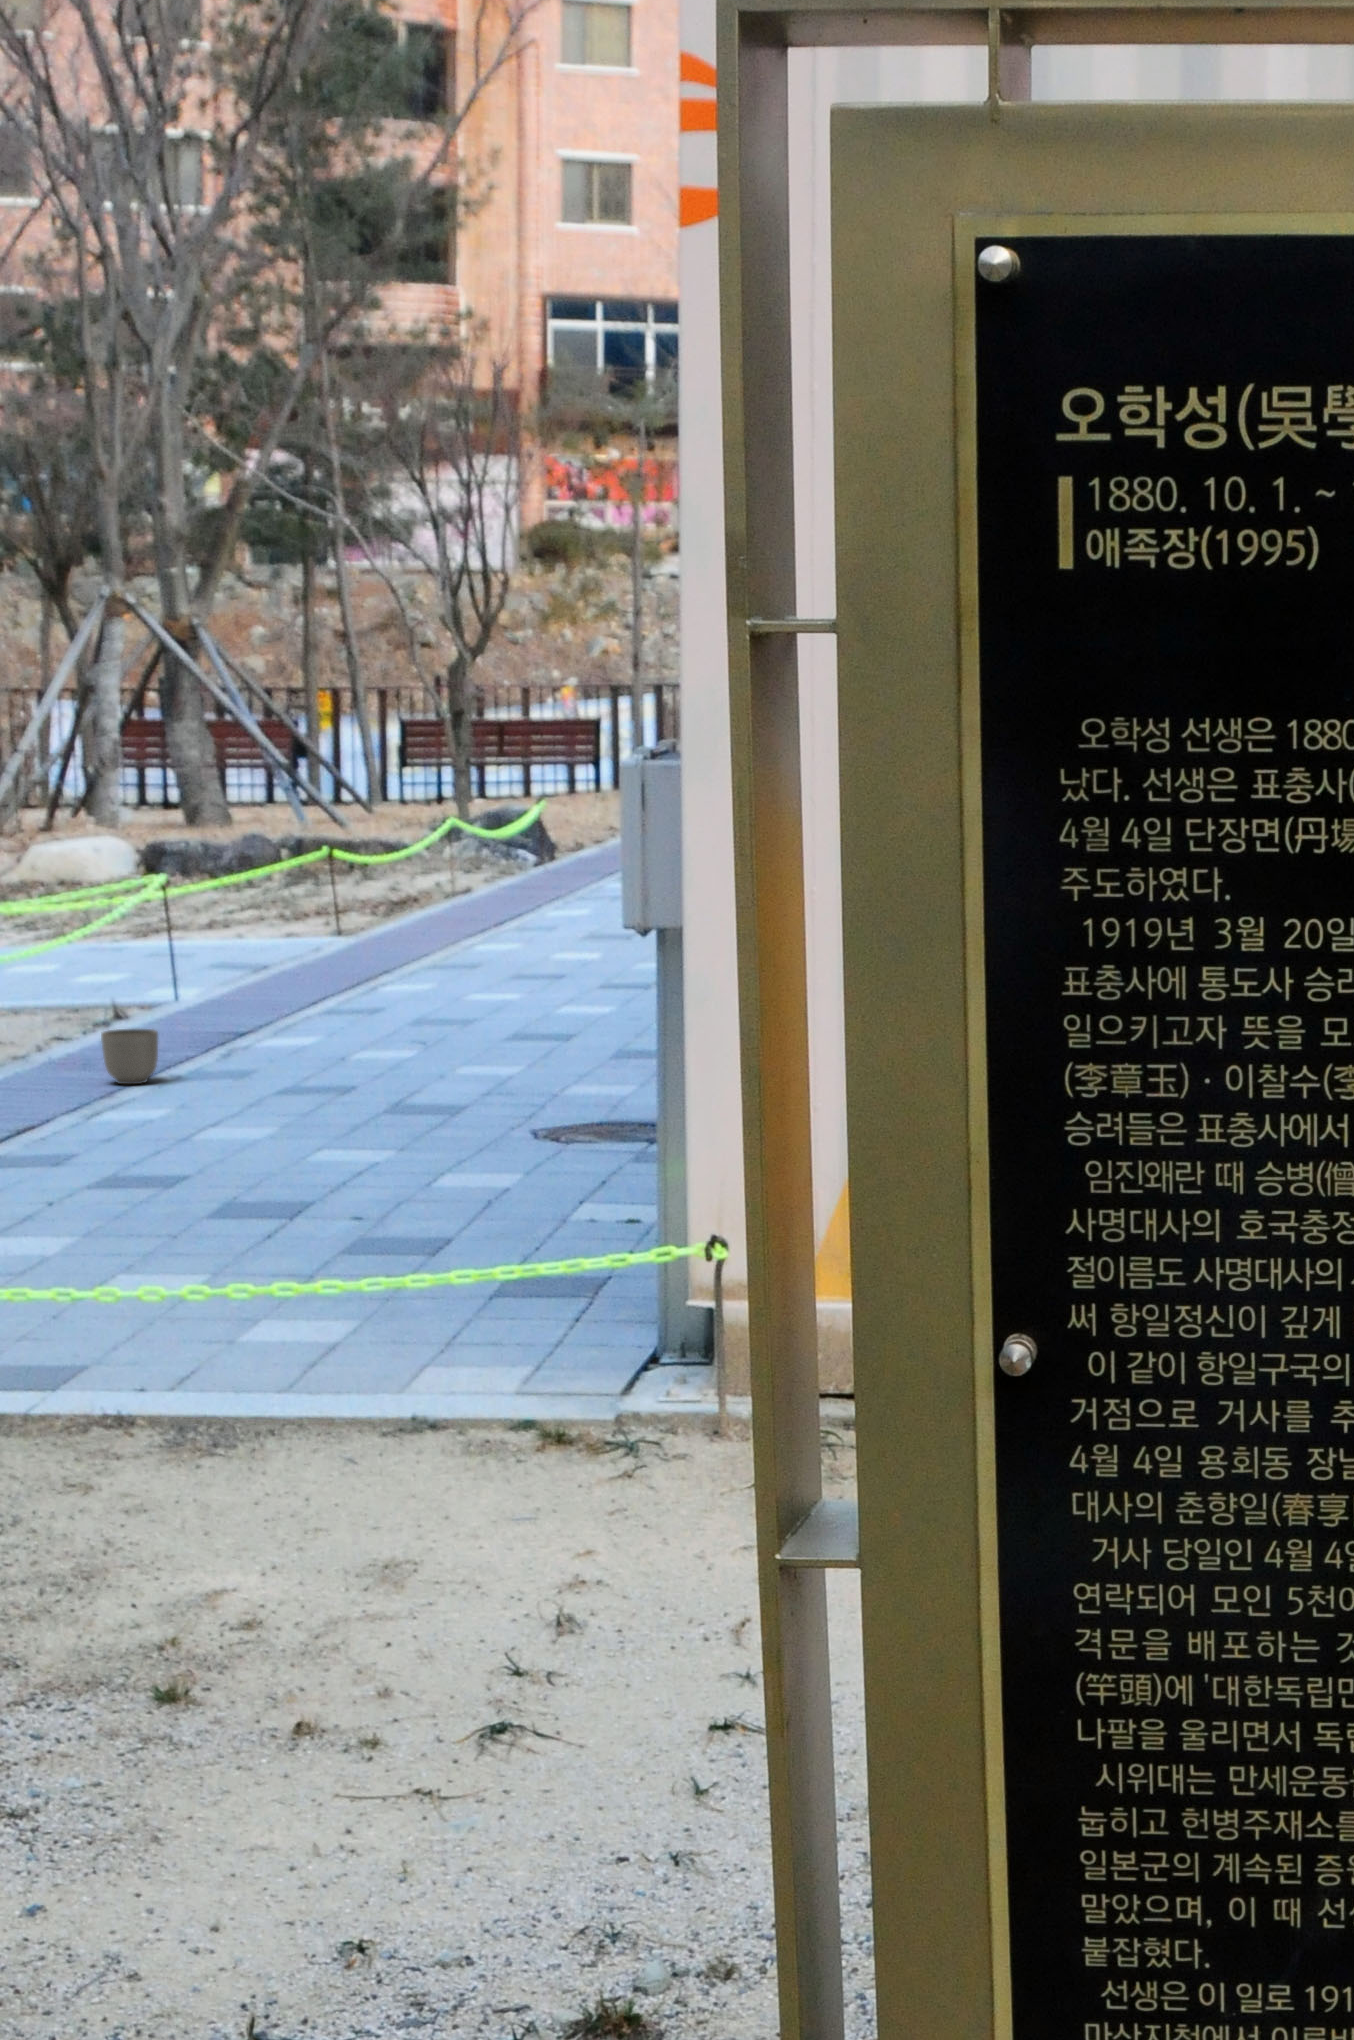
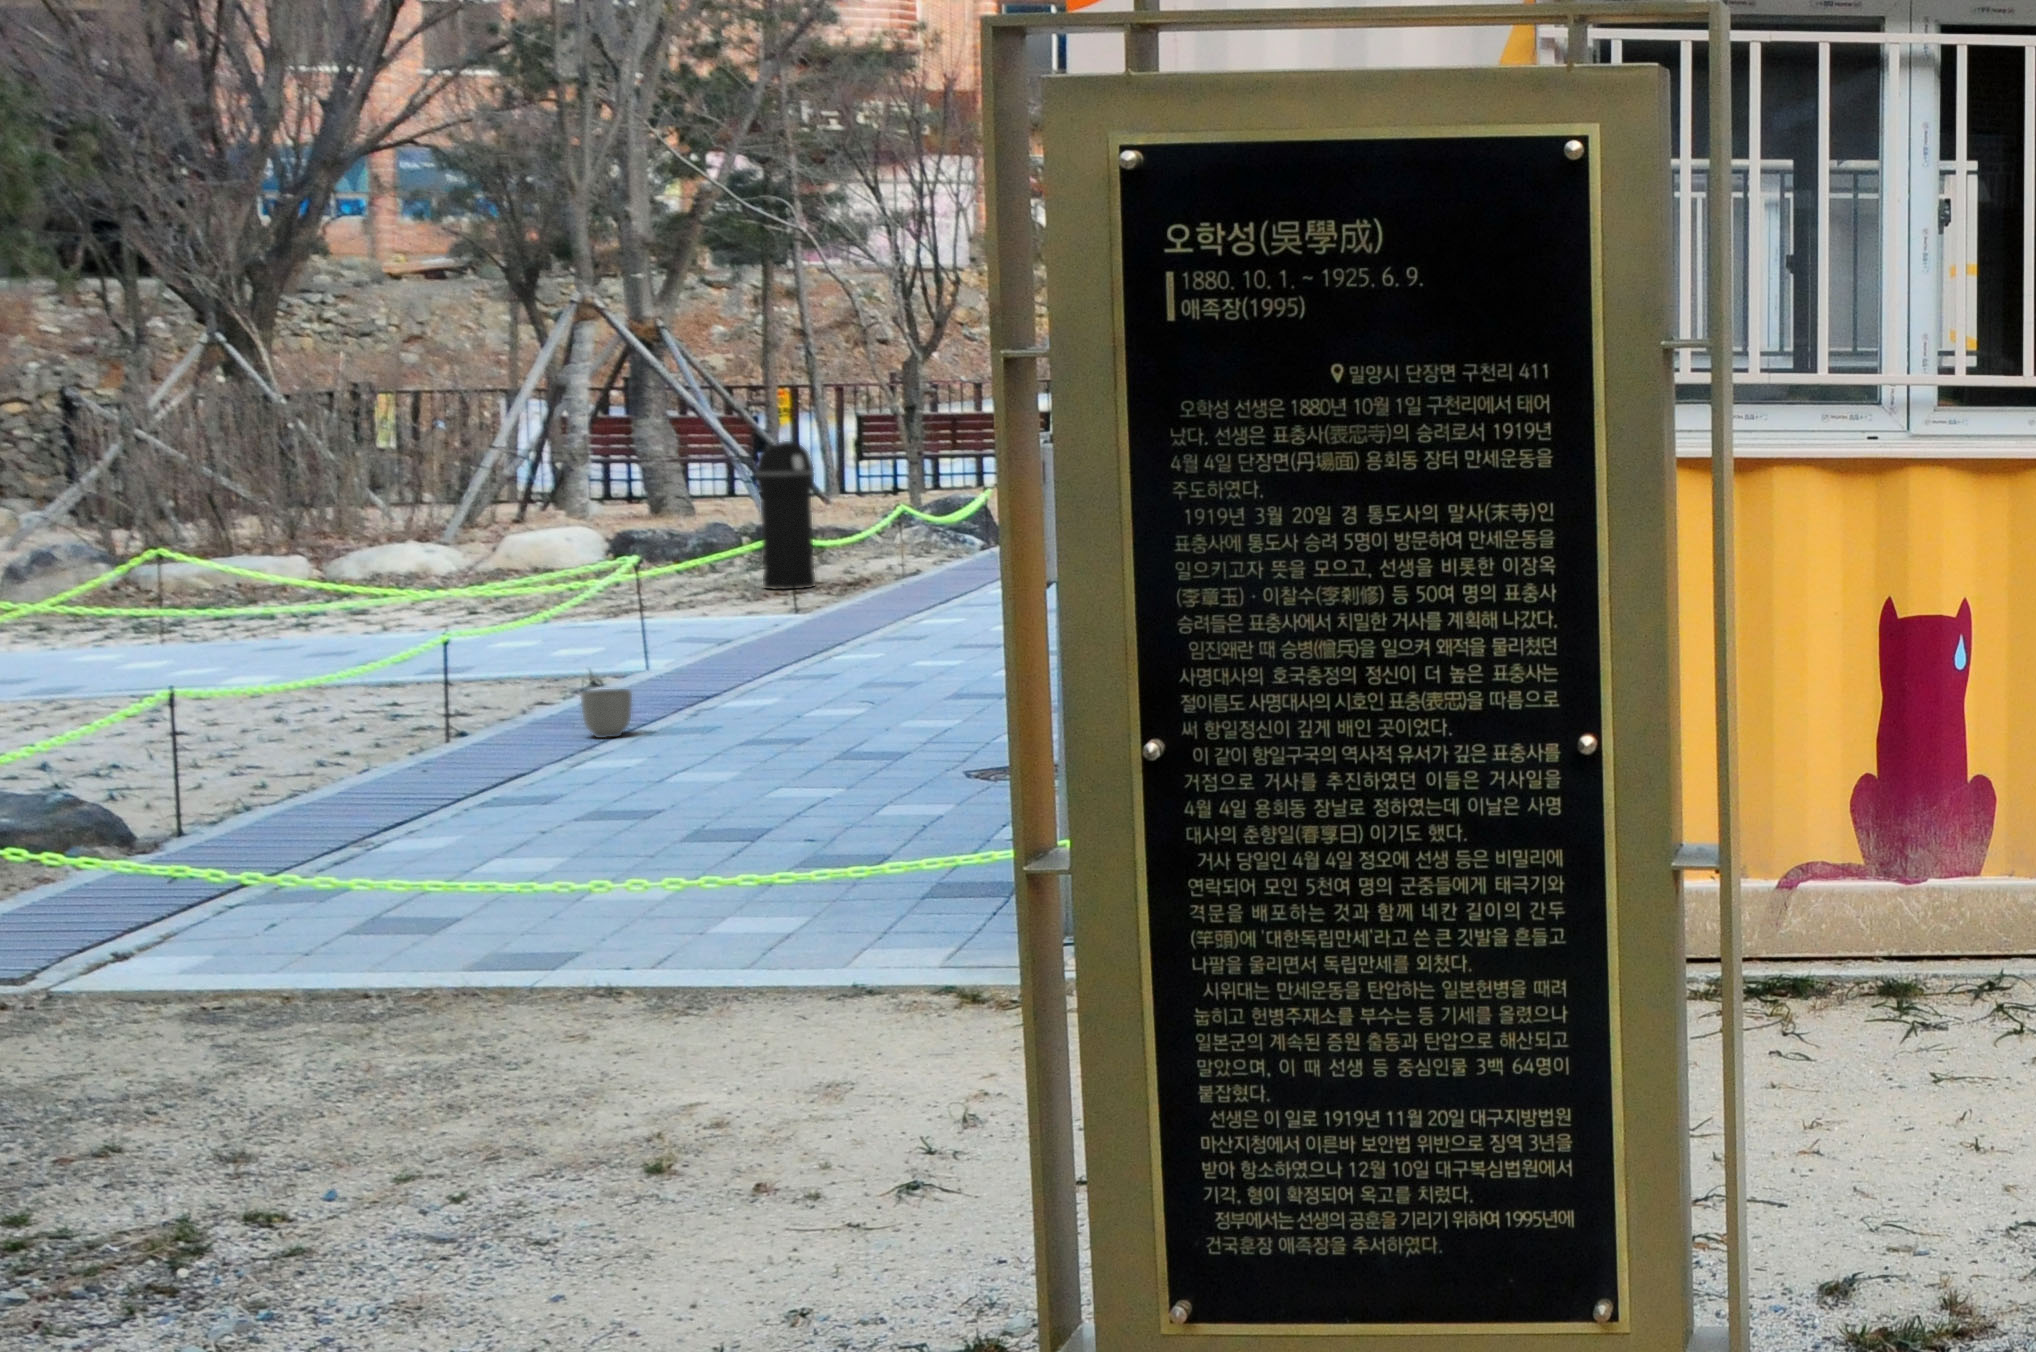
trash can: none [295,749,360,912] -> present [756,441,815,589]

